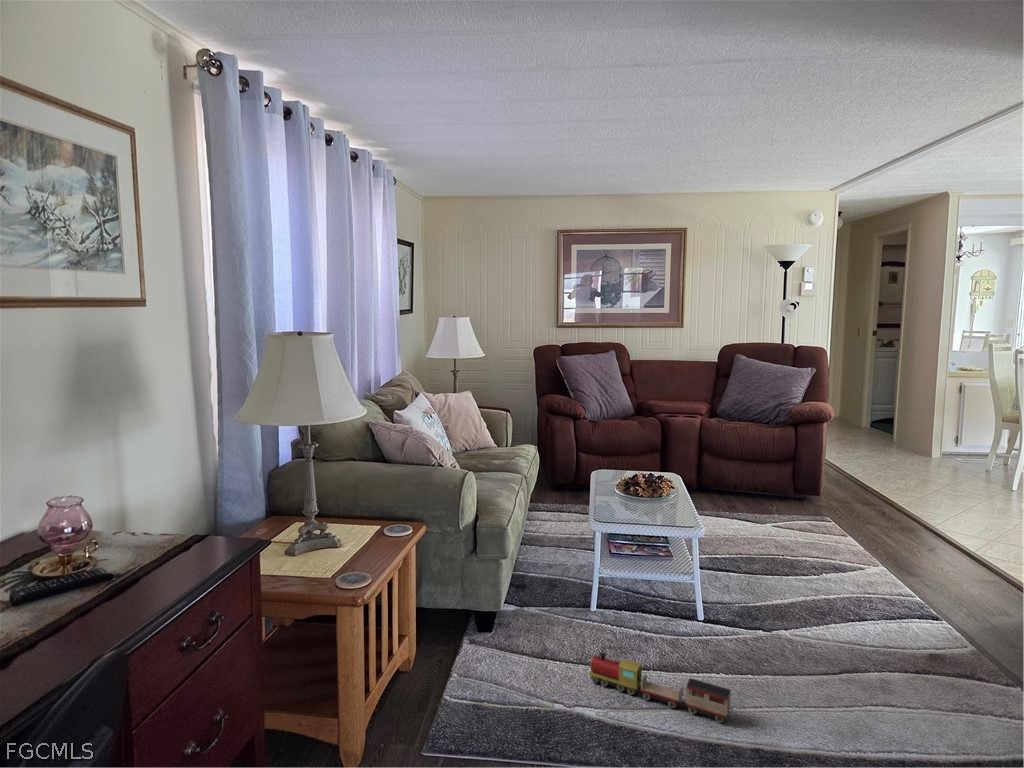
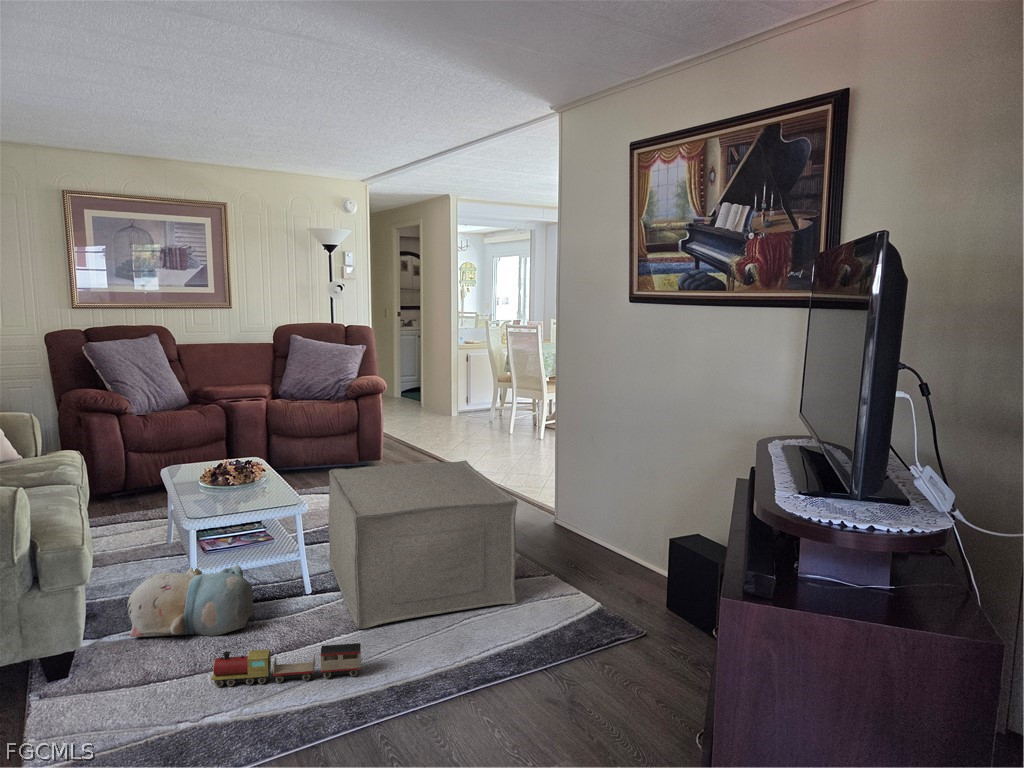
ottoman: none [730,497,962,709] -> present [328,460,517,629]
plush toy: none [542,564,645,634] -> present [127,565,254,637]

